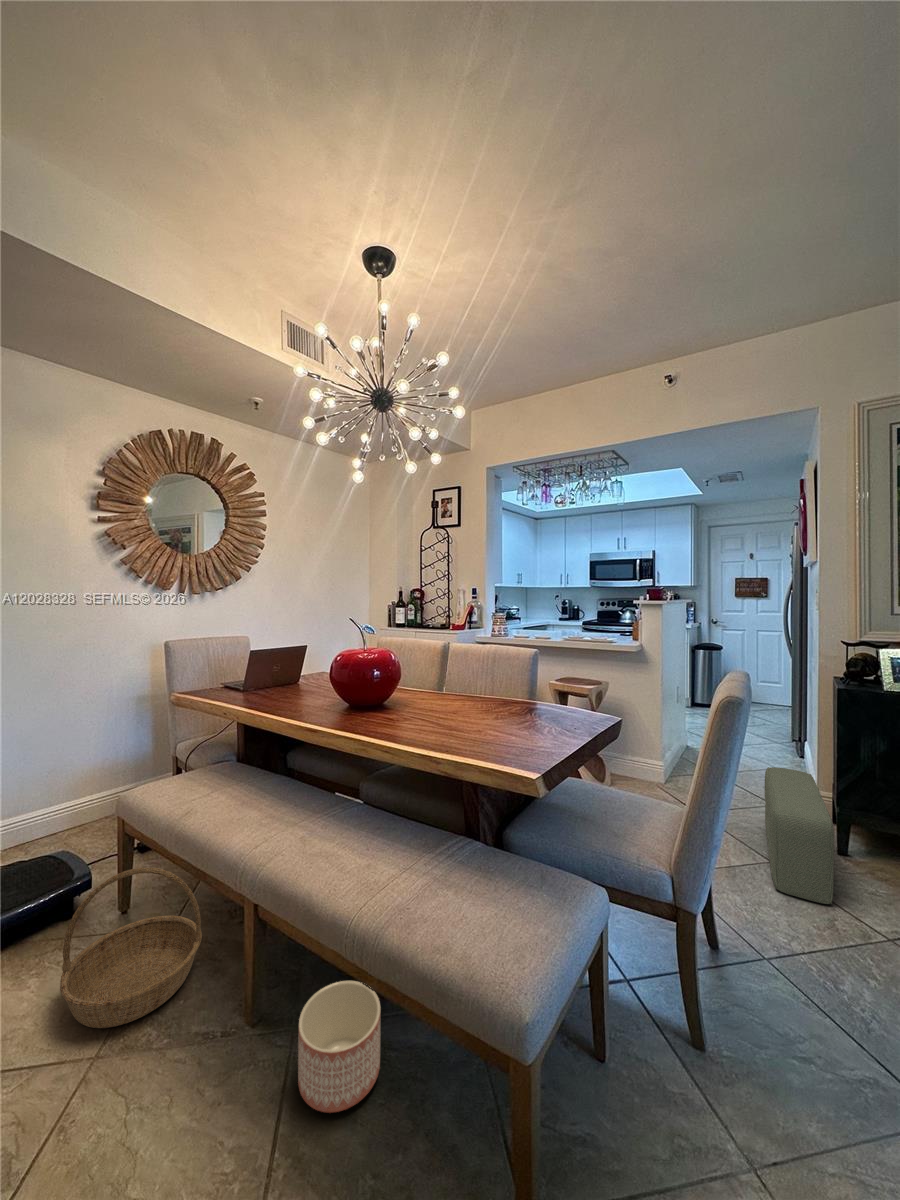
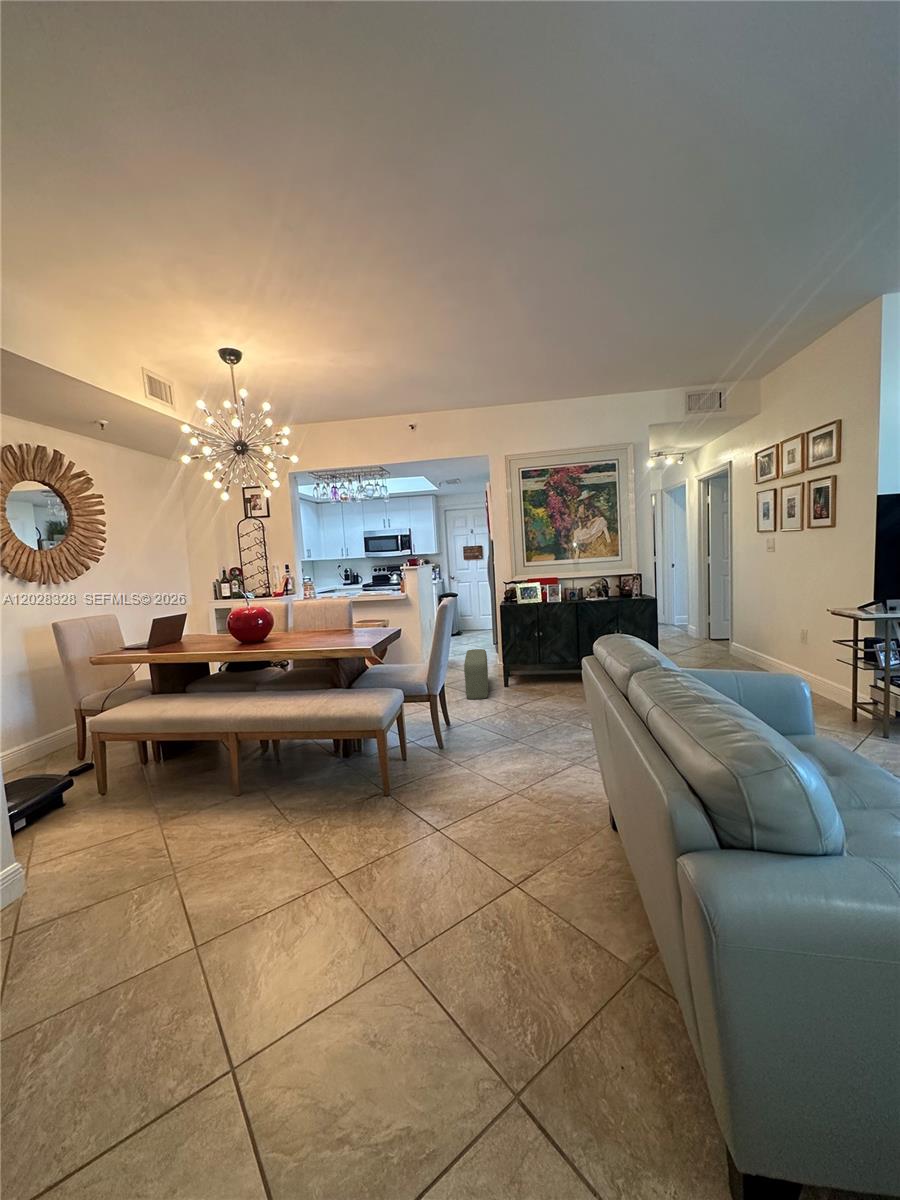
basket: present [60,868,202,1028] -> none [120,732,194,807]
planter: present [298,981,381,1113] -> none [275,748,312,786]

